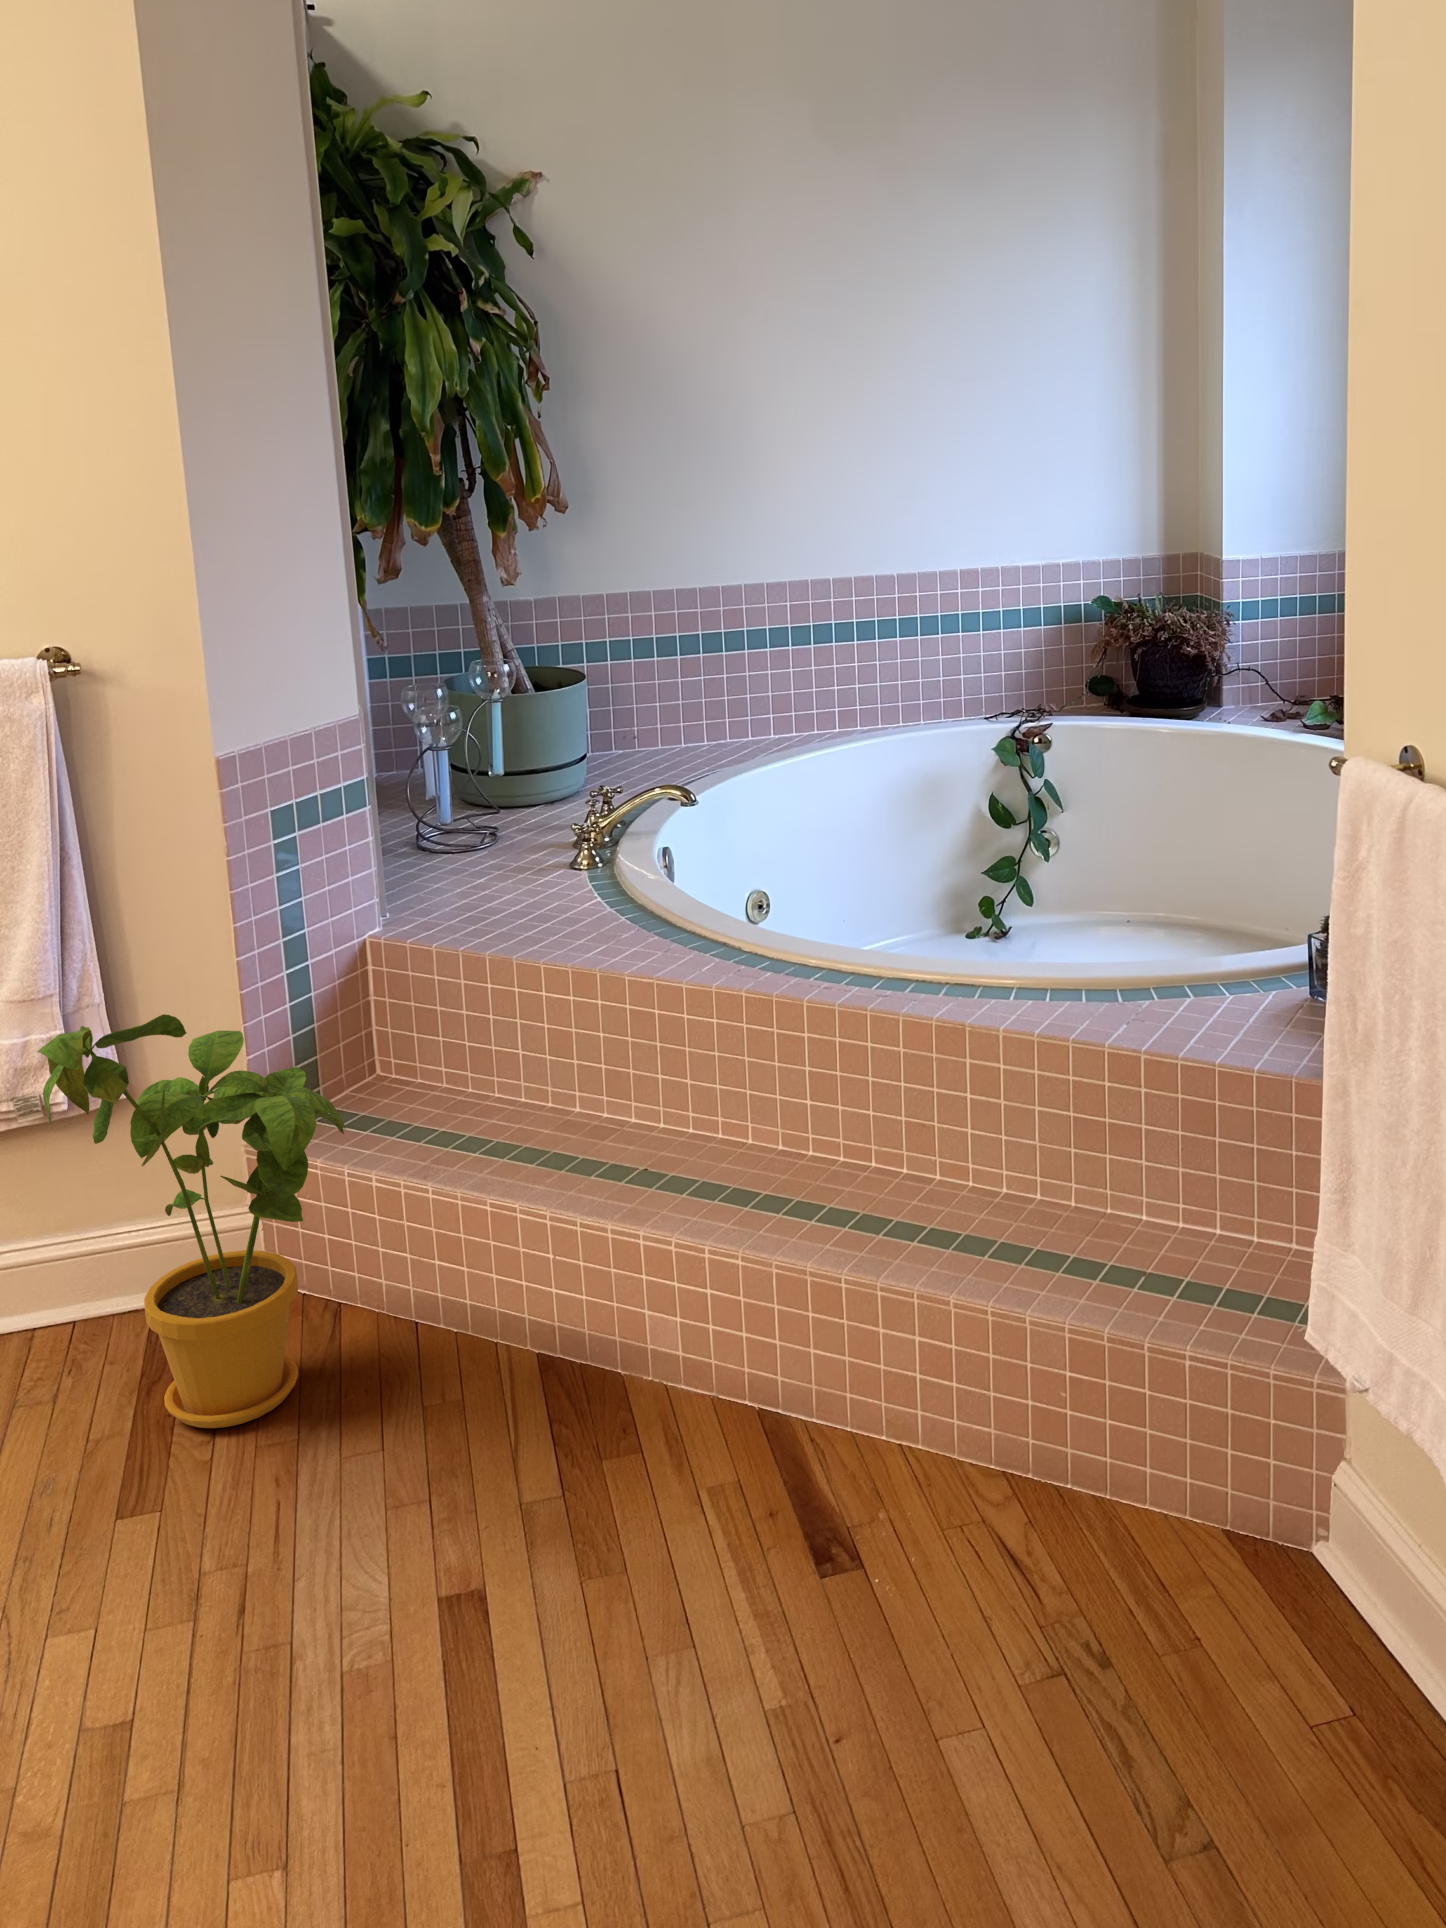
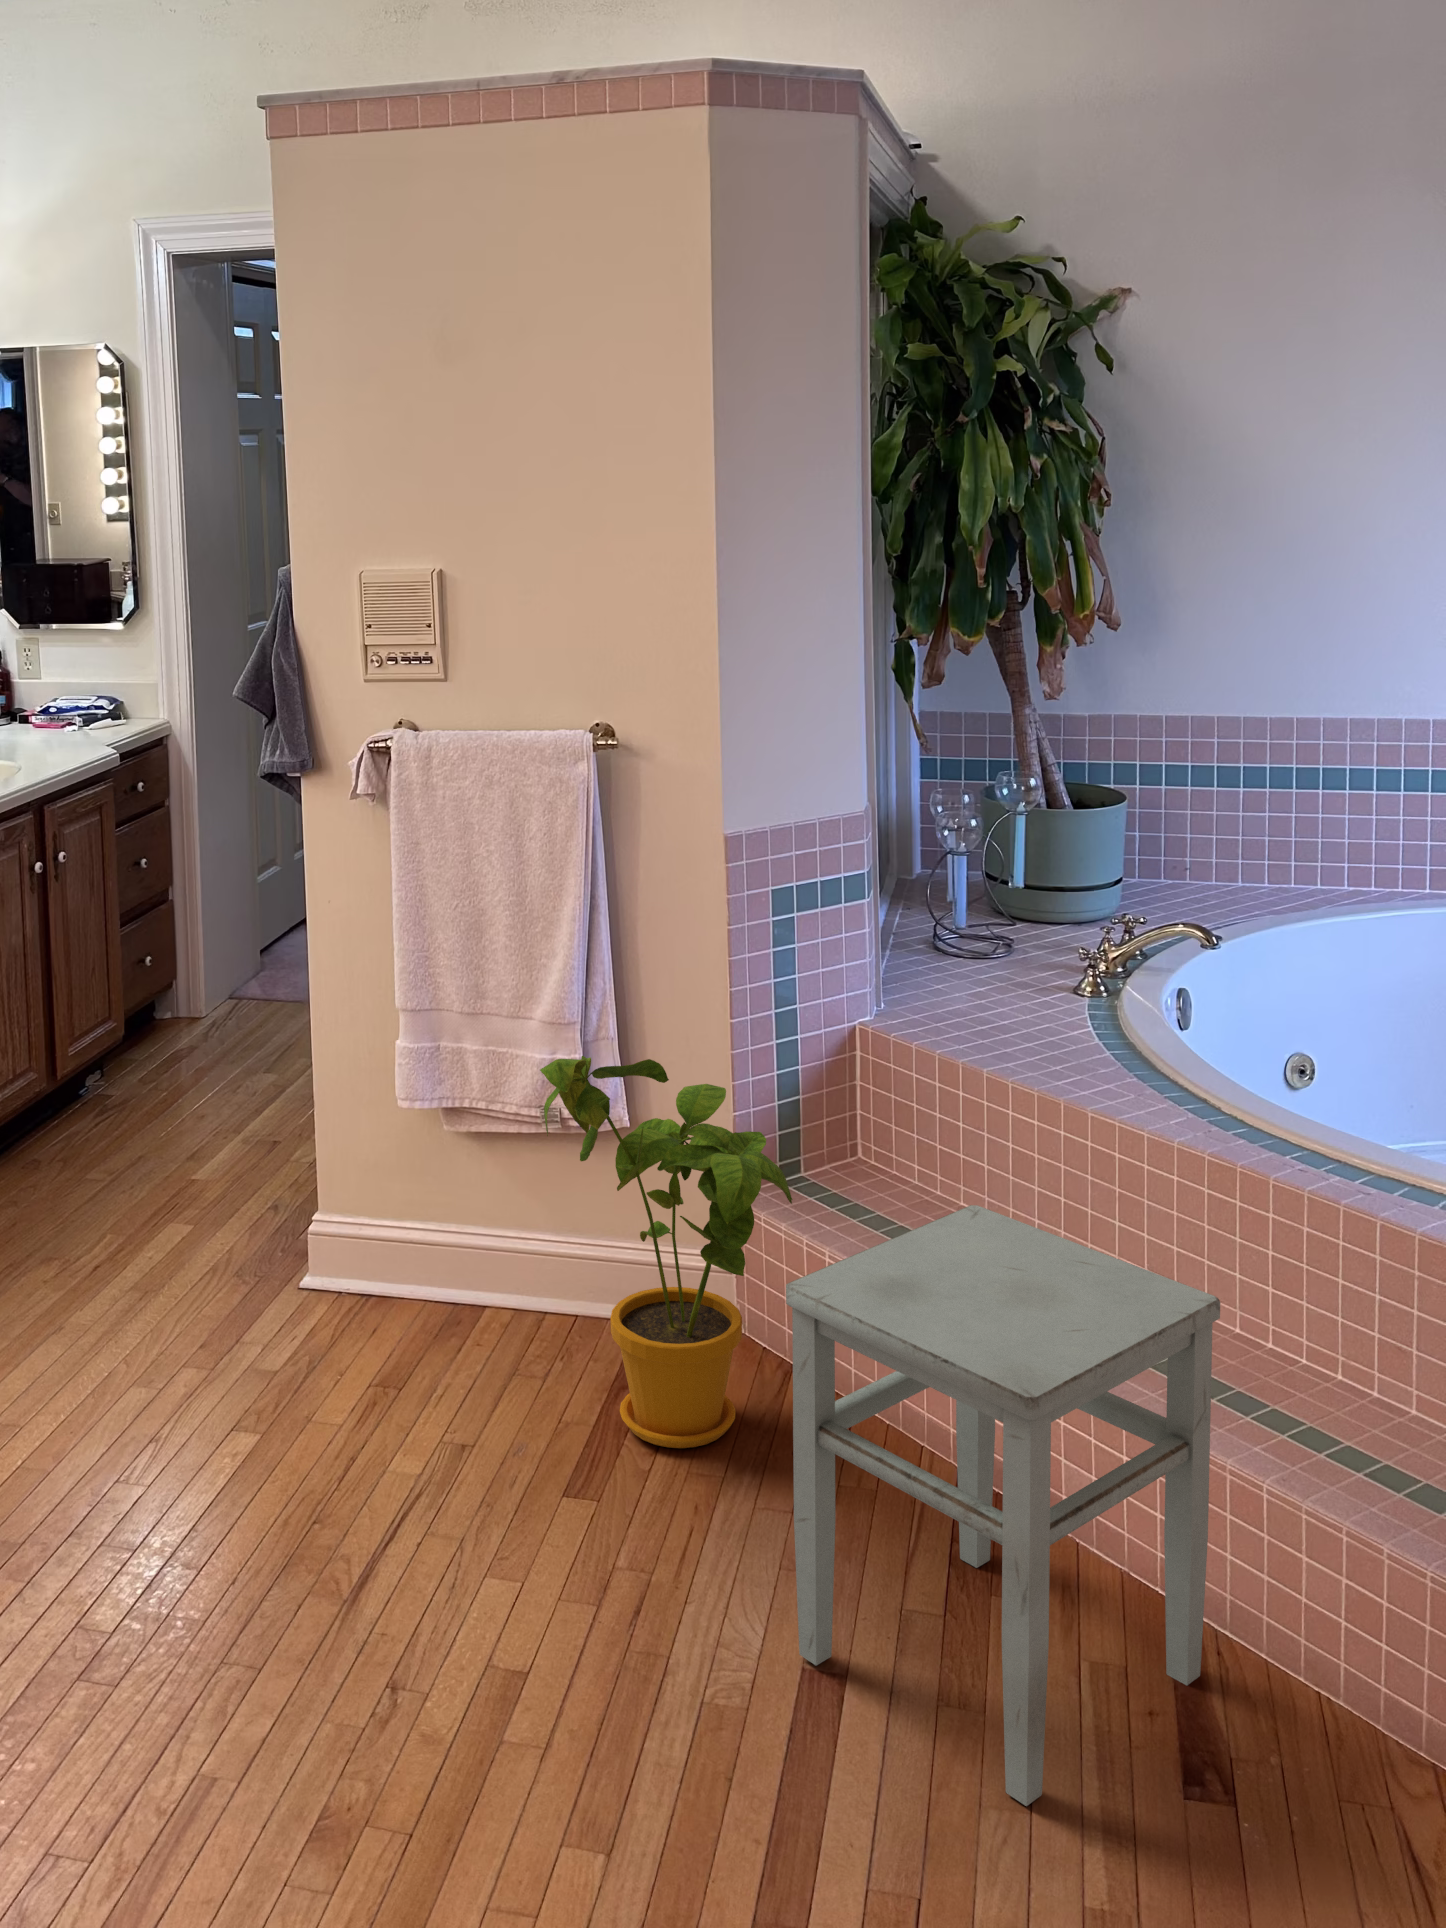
stool: none [386,1087,805,1641] -> present [786,1205,1220,1806]

